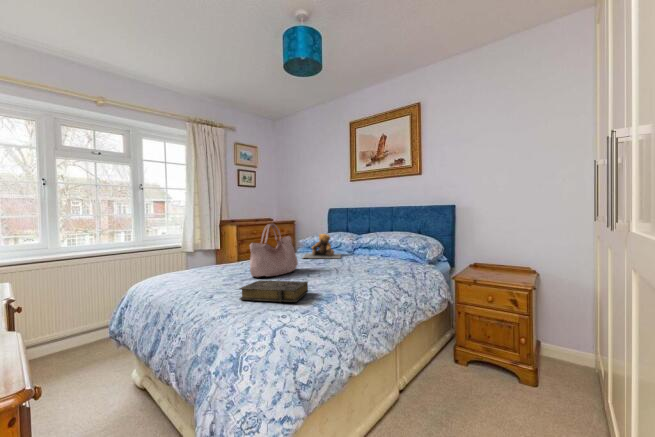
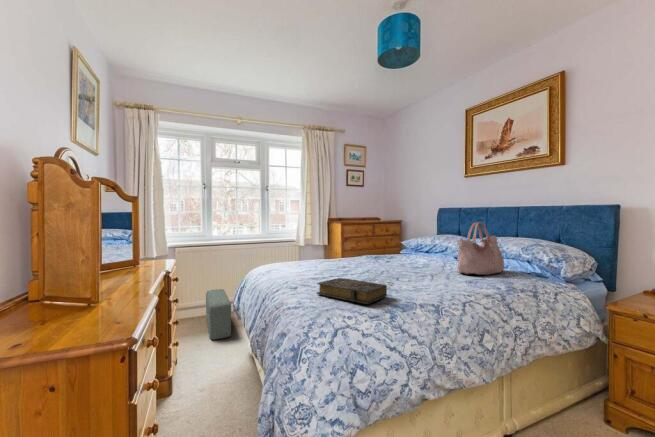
handbag: present [250,224,298,277] -> present [457,222,504,275]
teddy bear: present [303,234,341,258] -> none [400,236,447,264]
pouf: none [63,312,108,377] -> present [206,289,231,340]

